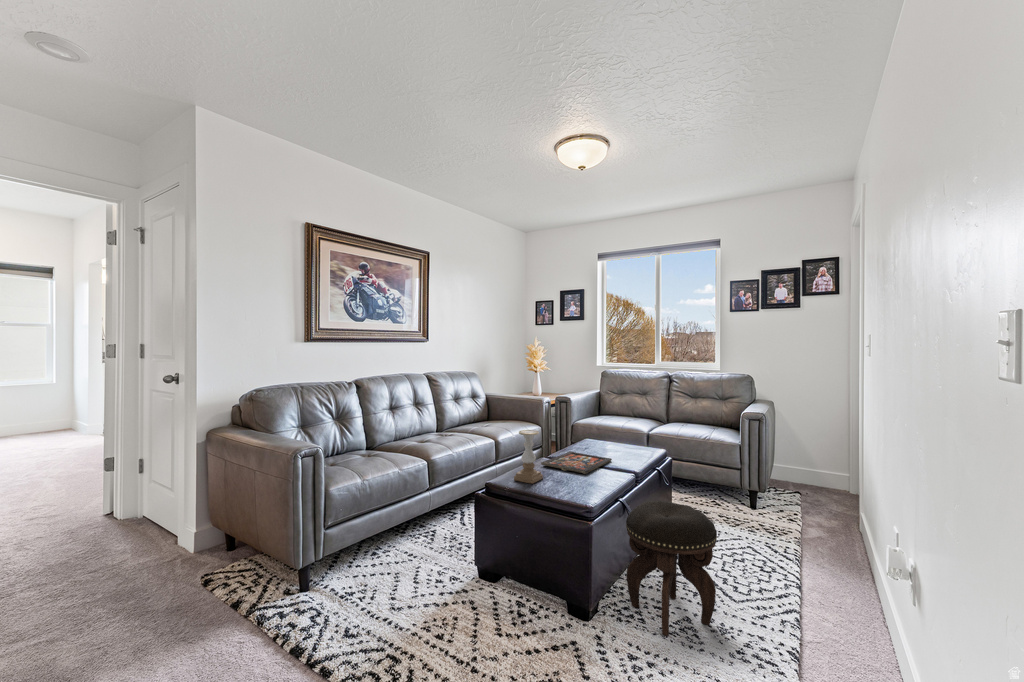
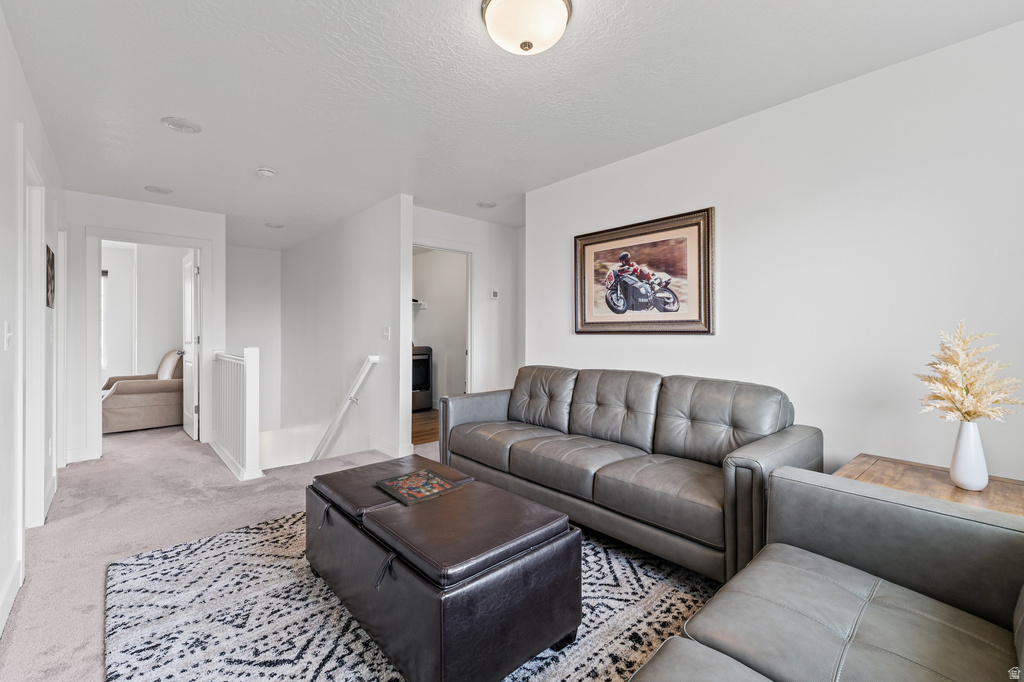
candle holder: present [514,430,543,484] -> none [382,421,409,470]
footstool: present [626,501,717,635] -> none [205,504,306,641]

